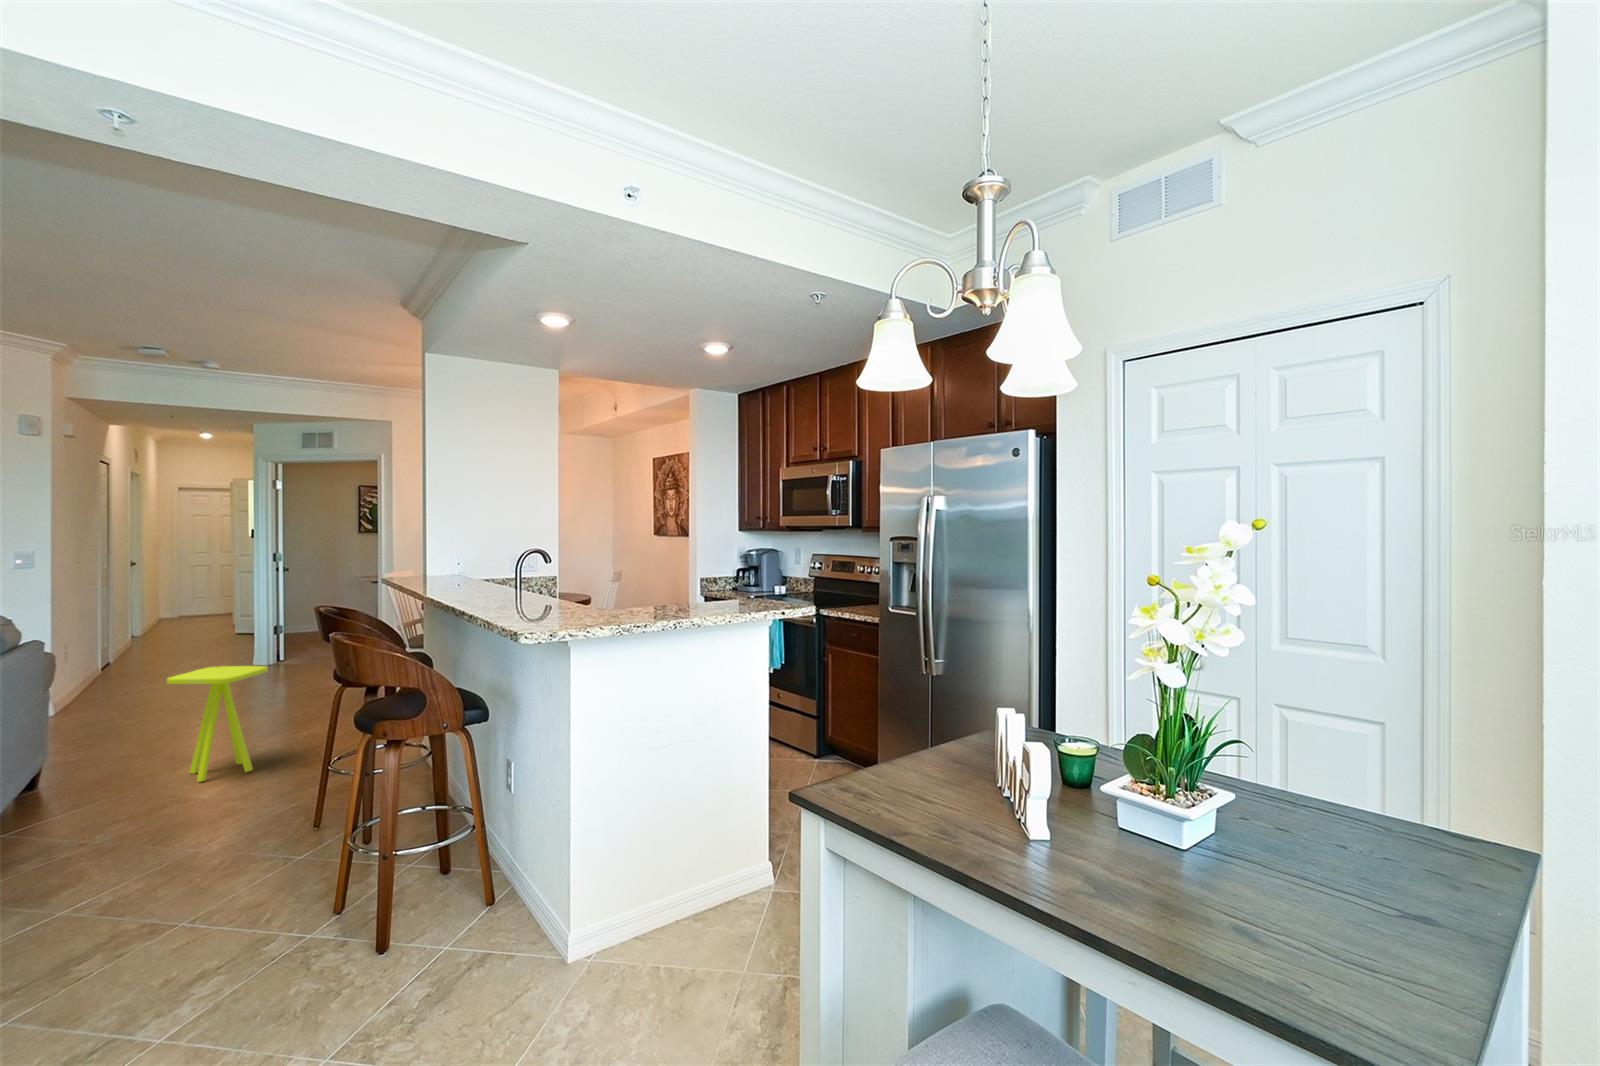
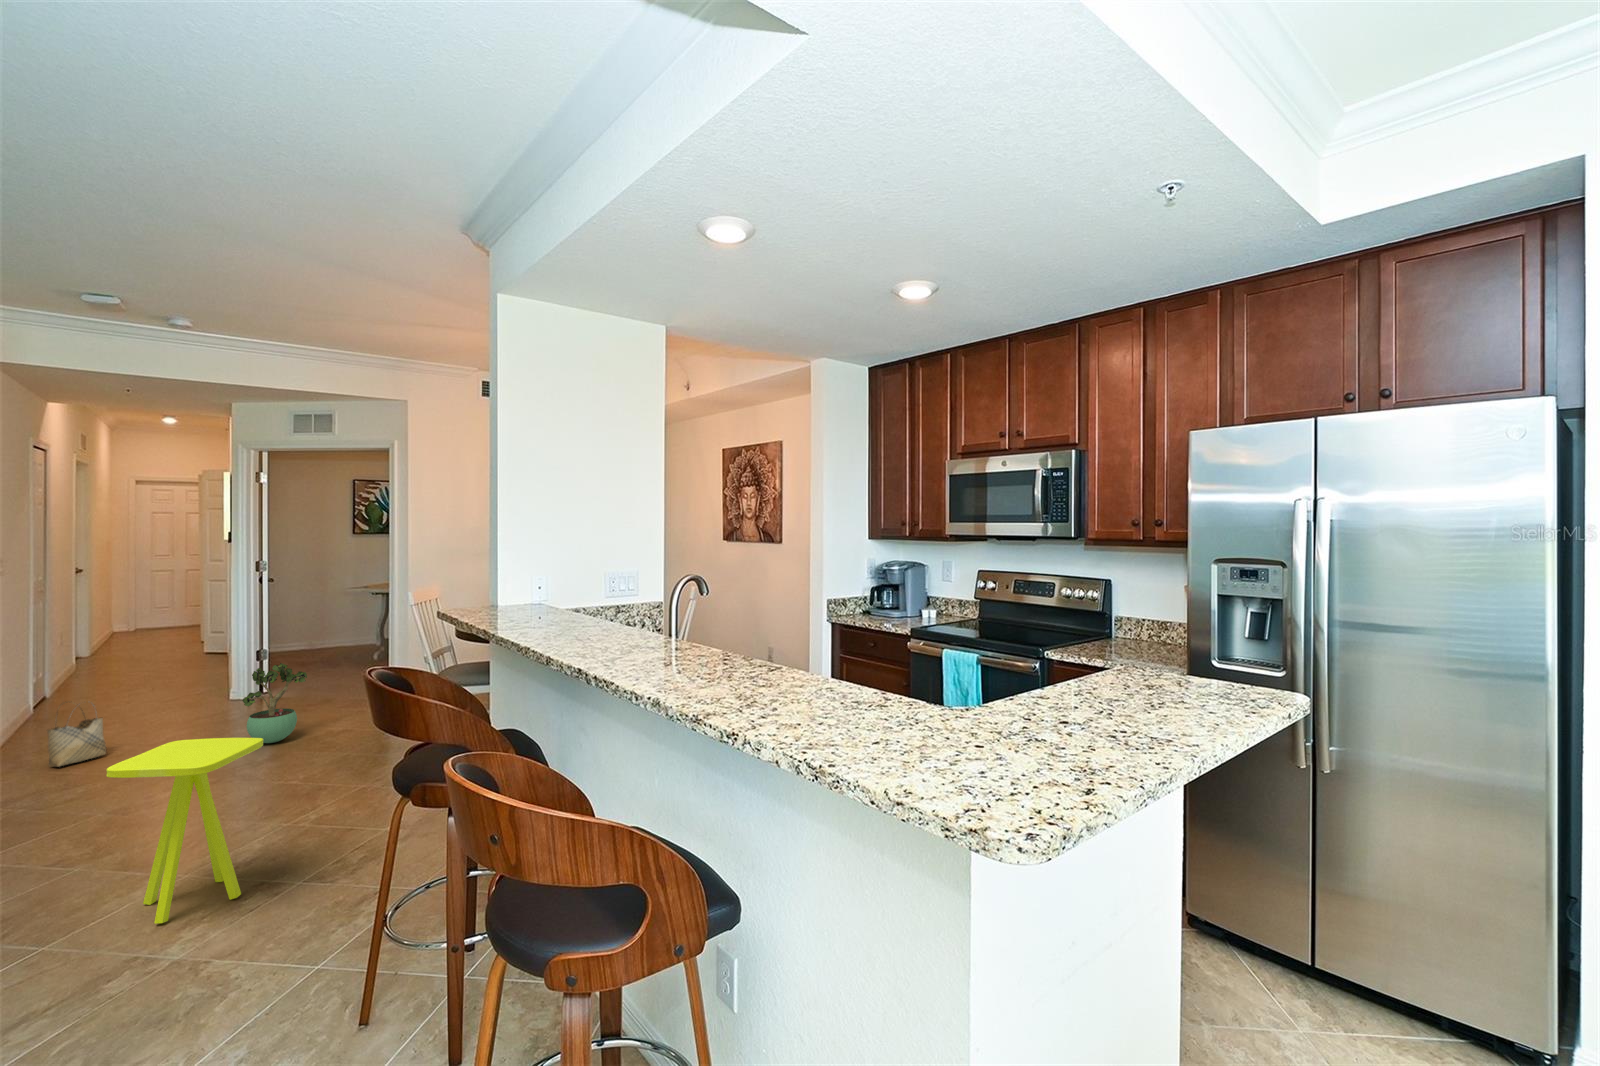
potted plant: none [260,630,310,693] -> present [243,663,307,743]
woven basket: none [118,656,160,705] -> present [47,702,106,767]

